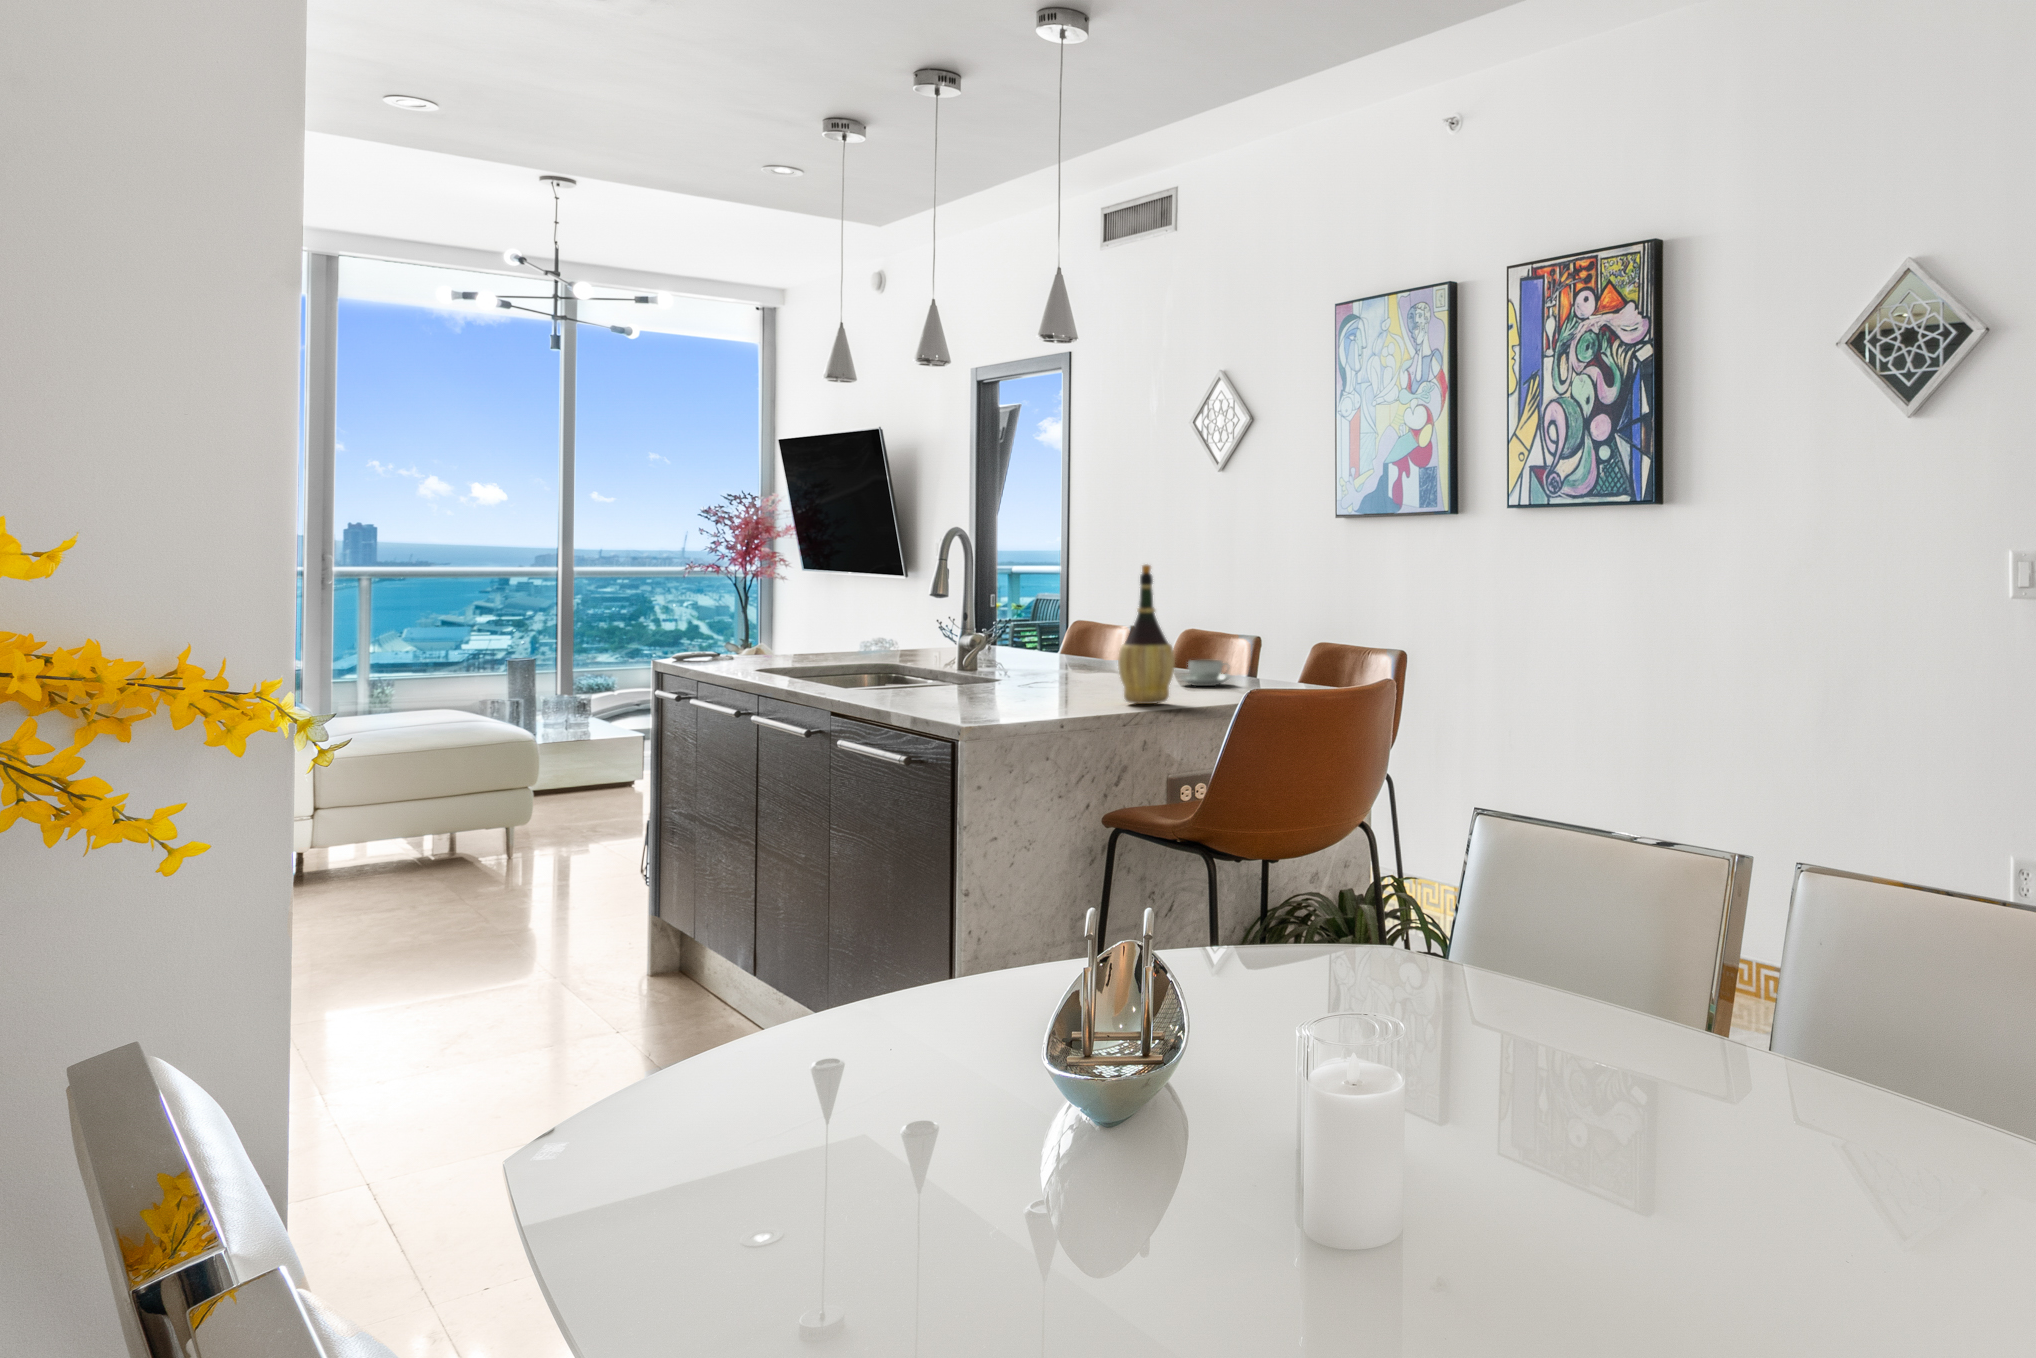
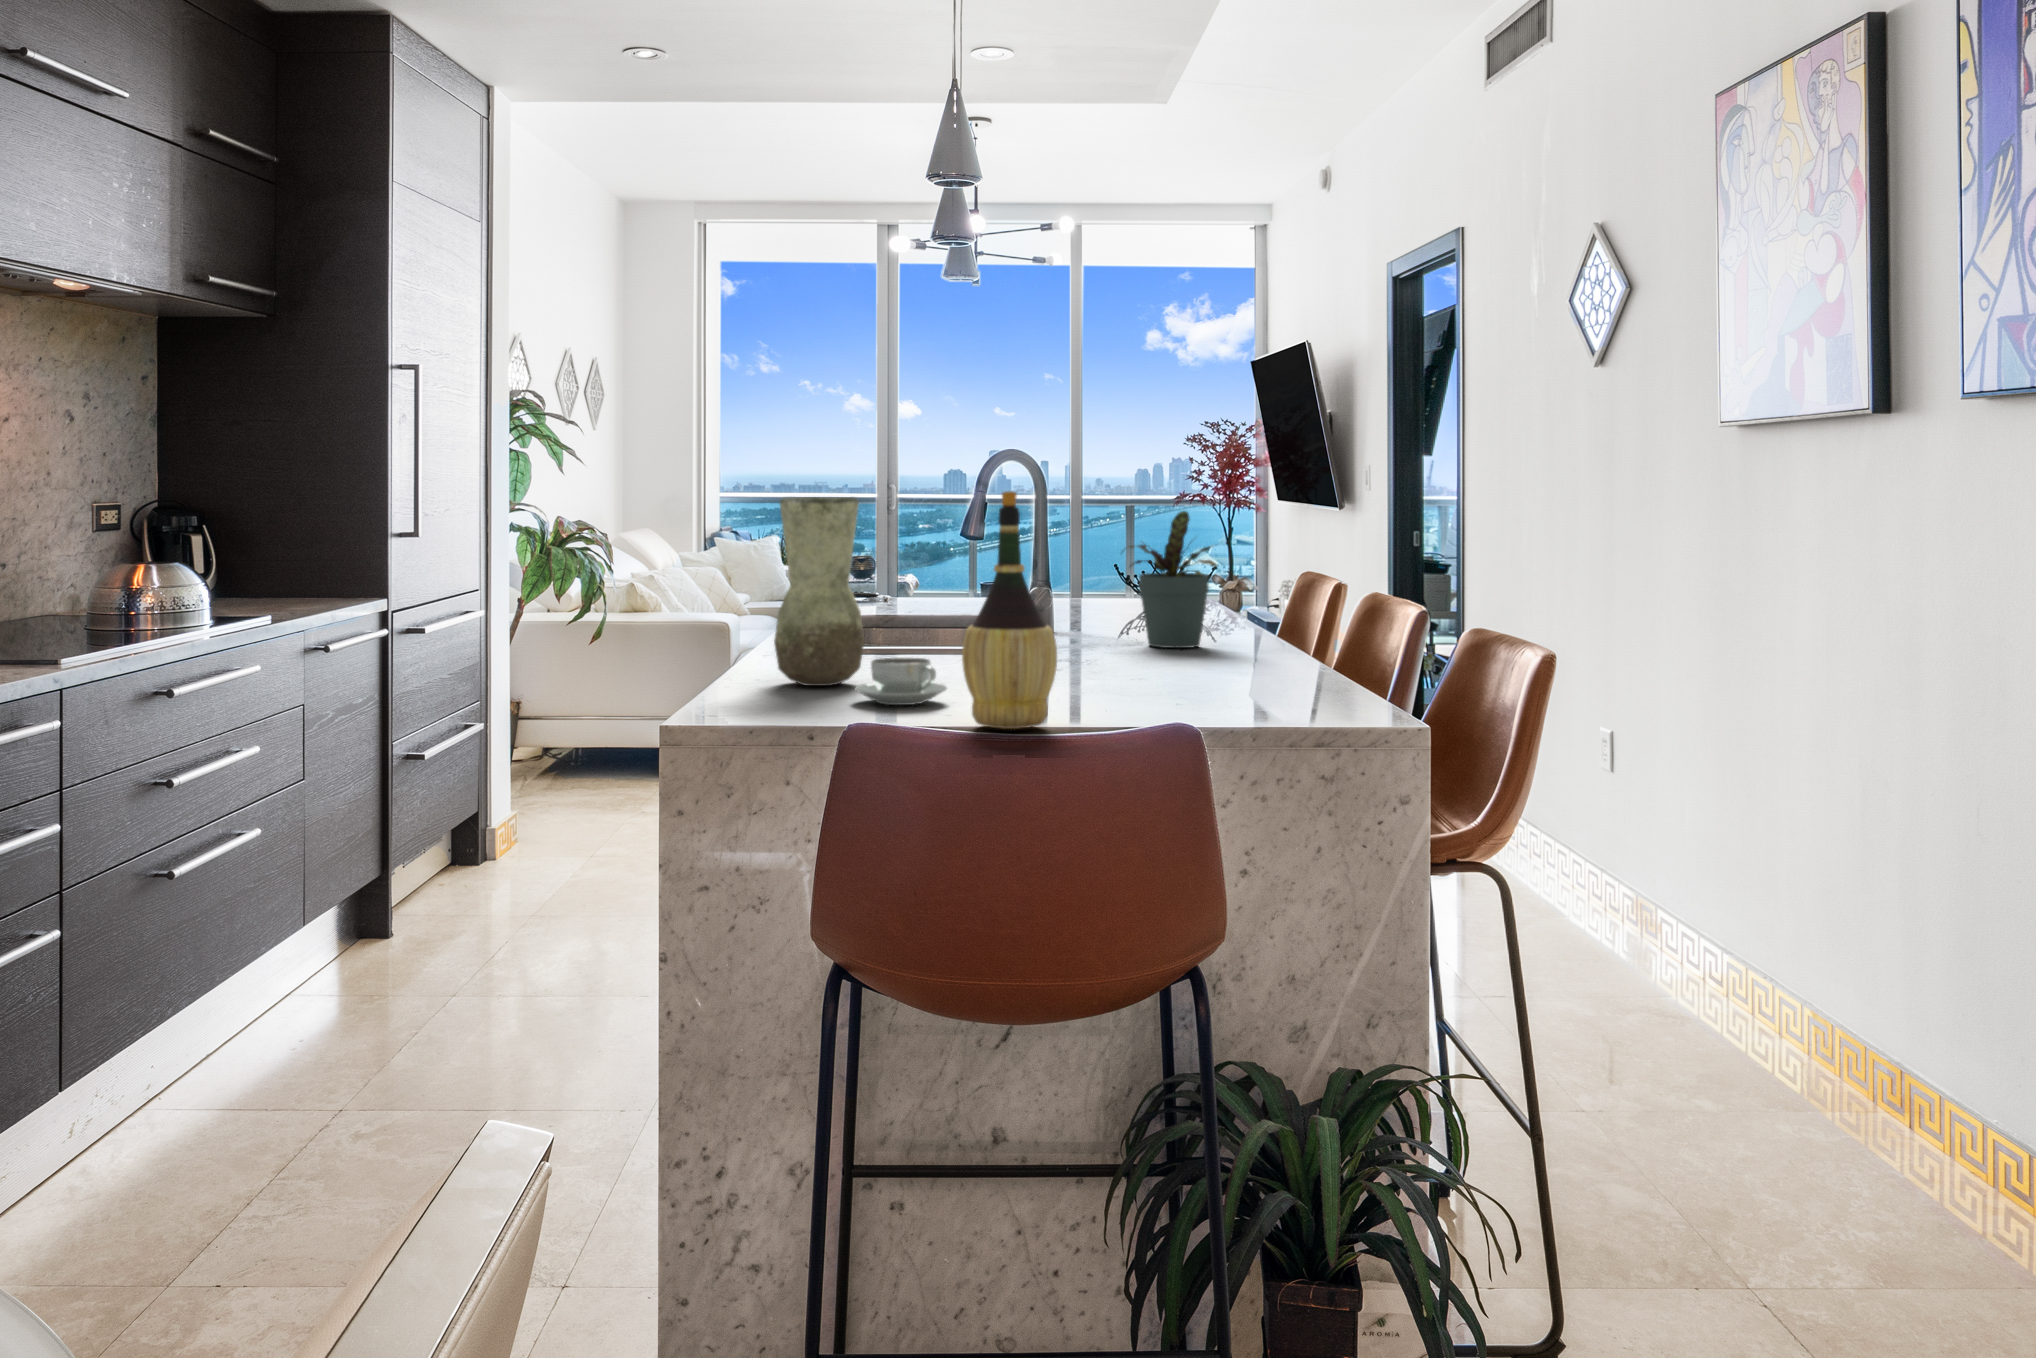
vase: none [921,569,983,696] -> present [774,497,864,686]
potted plant: none [1042,575,1115,668] -> present [1124,511,1217,648]
coffee cup: present [1180,660,1231,686] -> present [855,657,947,705]

